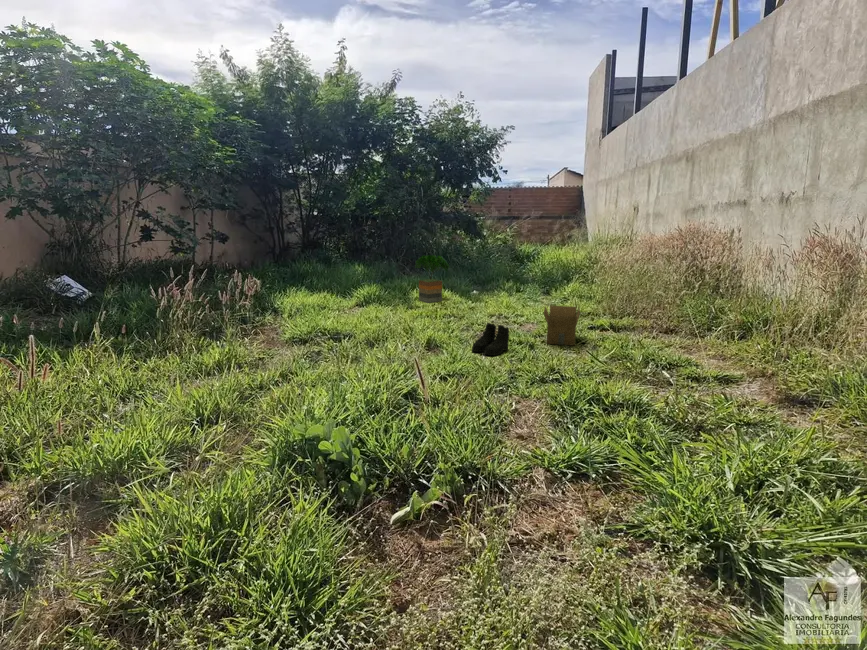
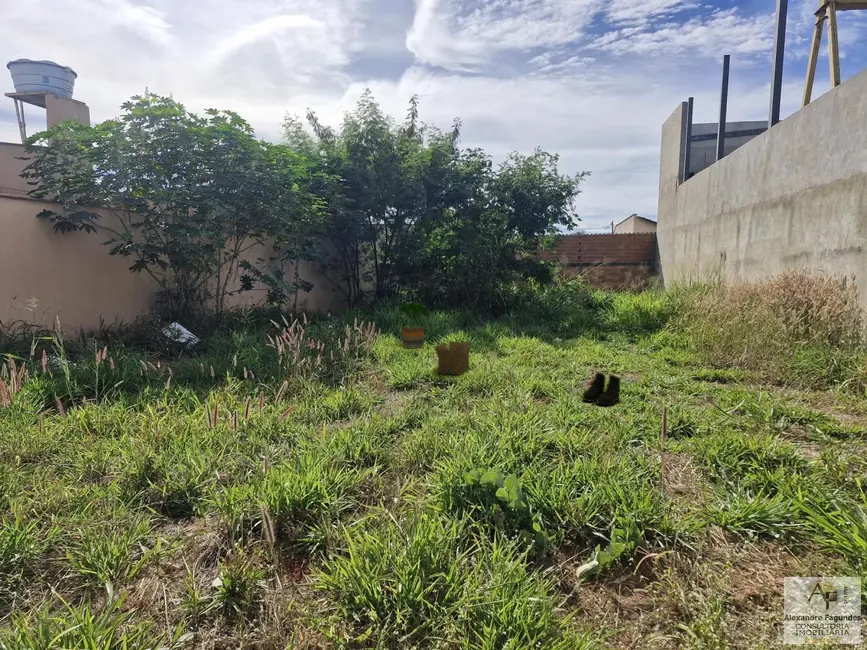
potted tree: present [416,255,449,303] -> present [399,303,430,349]
cardboard box: present [544,306,580,346] -> present [435,341,471,375]

